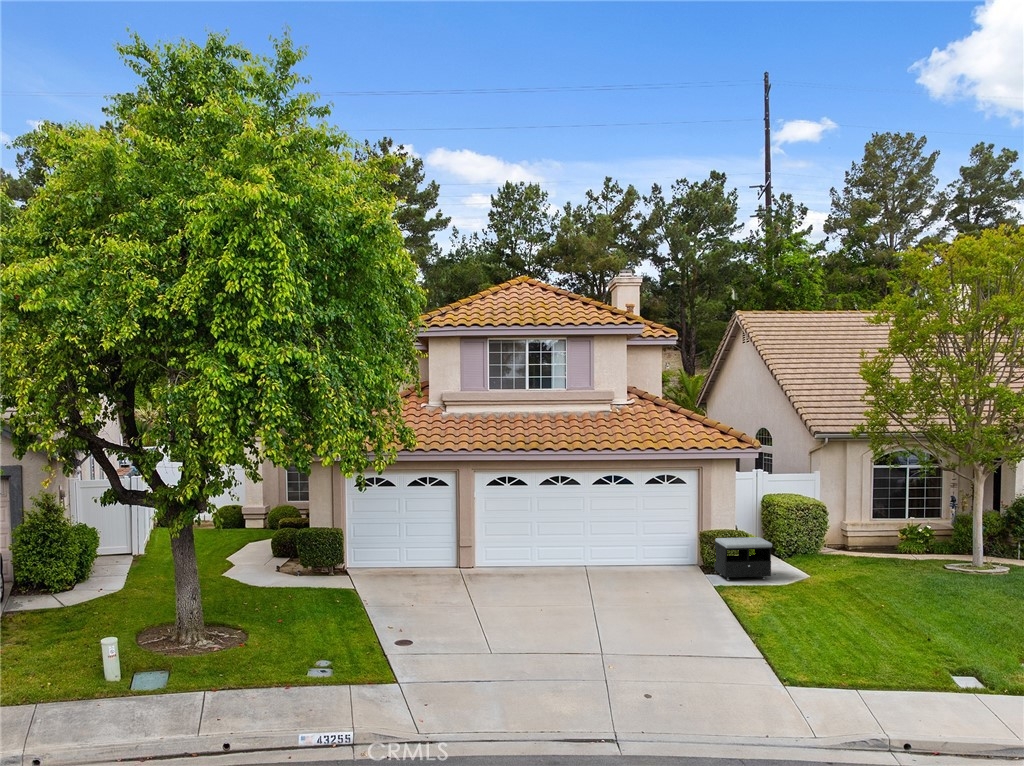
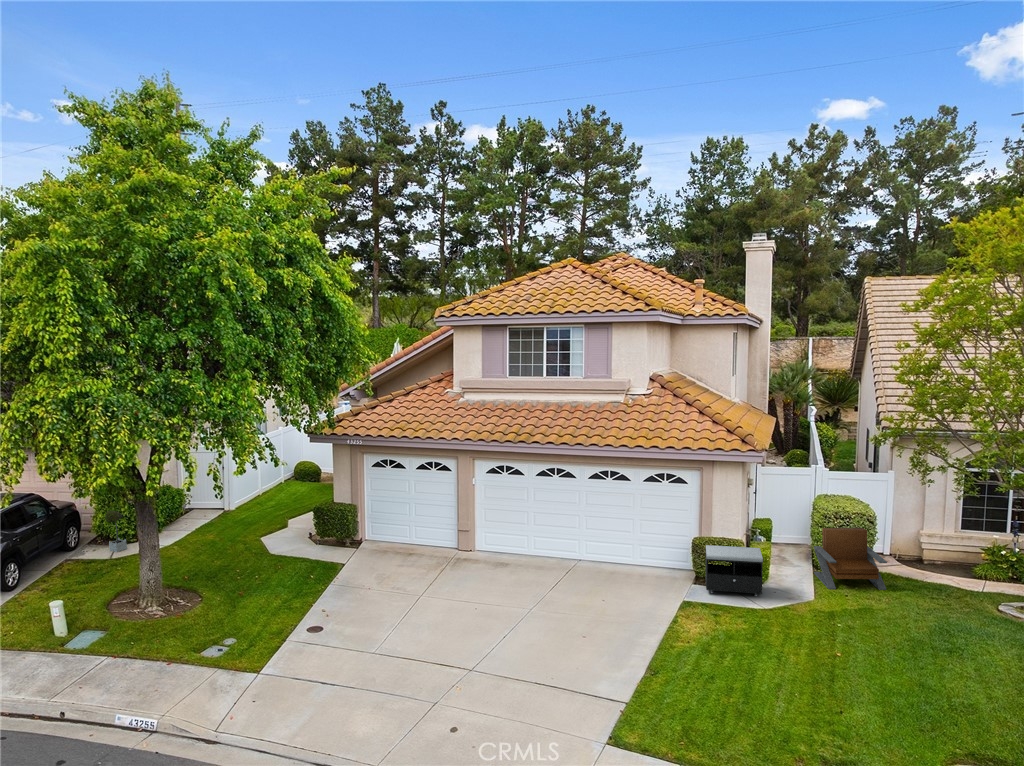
lounge chair: none [786,517,851,570] -> present [814,528,887,590]
potted tree: none [26,547,53,600] -> present [105,511,127,552]

